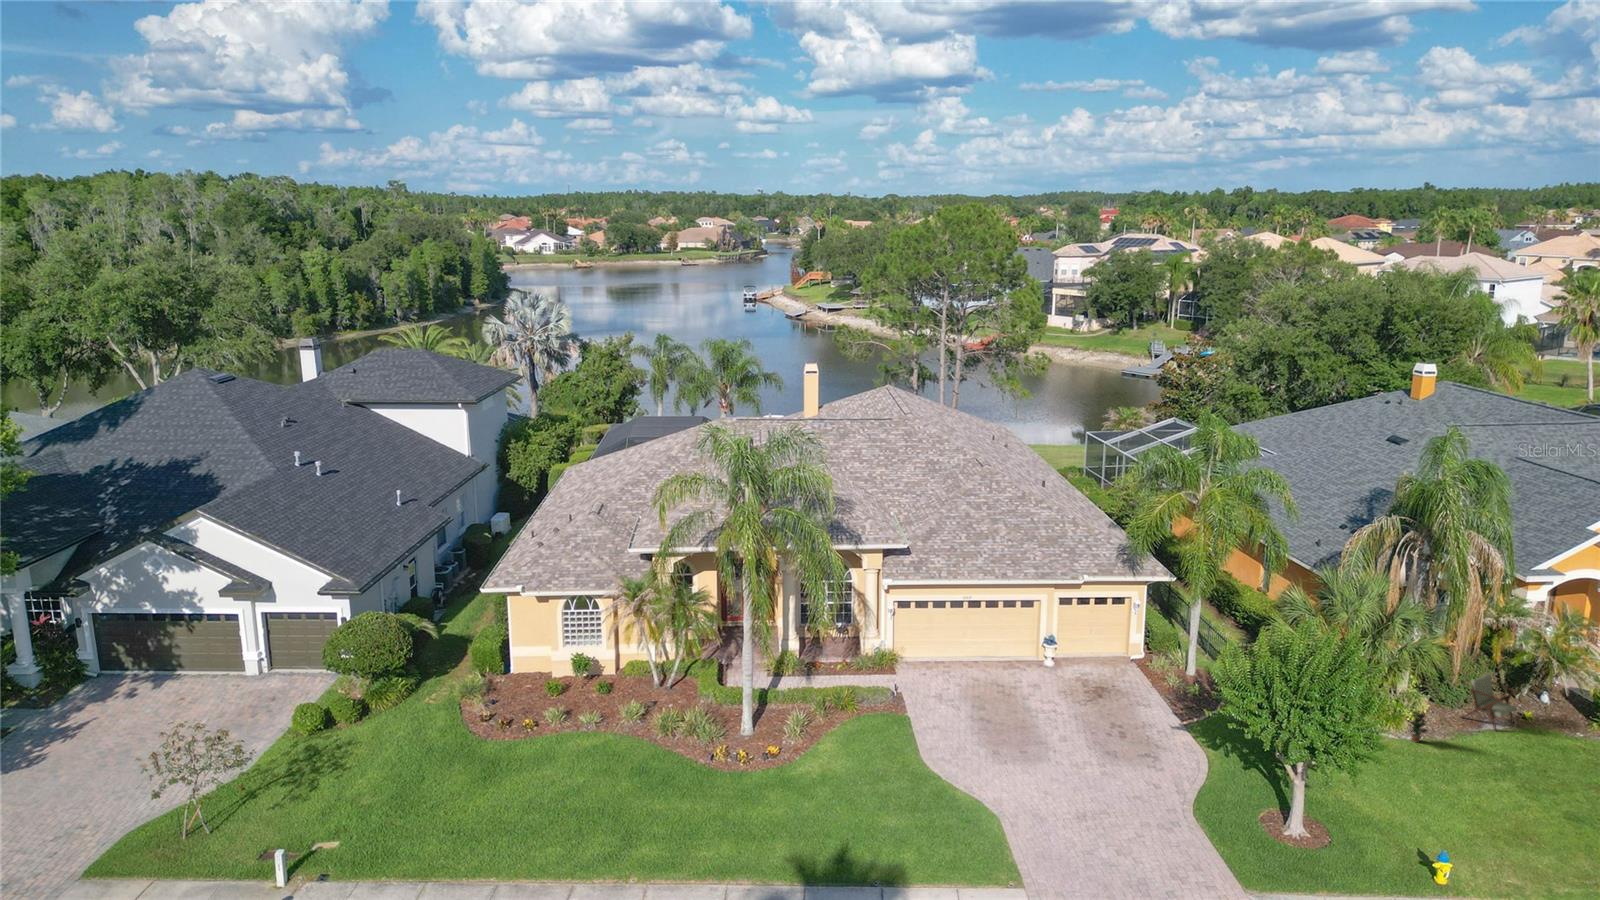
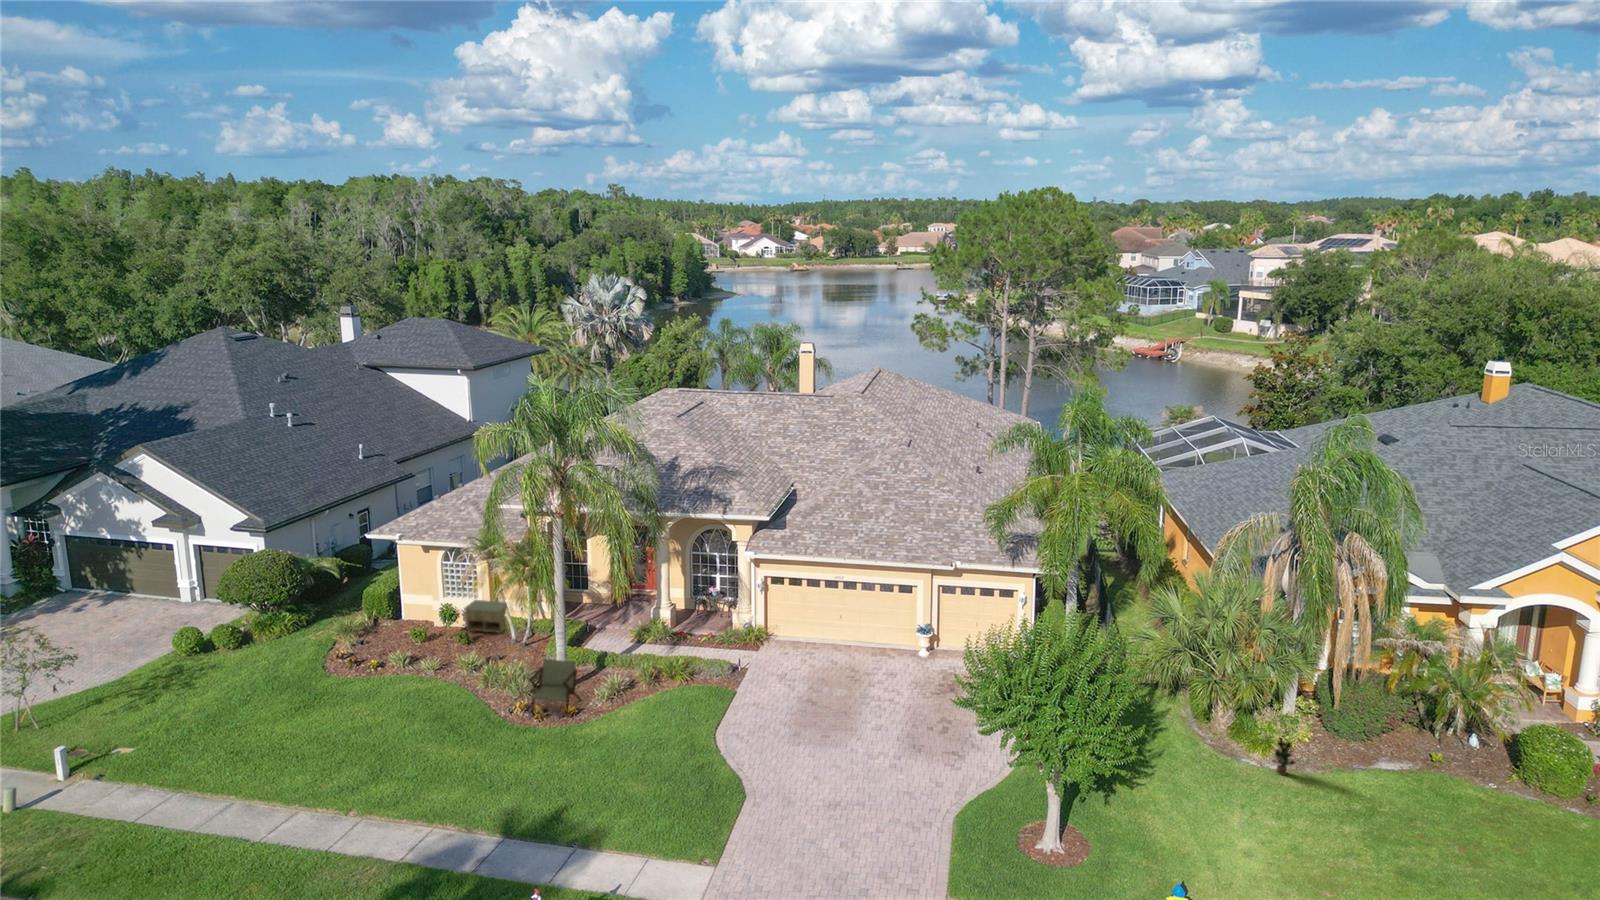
storage bench: none [594,647,635,681] -> present [465,600,507,633]
lounge chair: present [1462,674,1520,731] -> present [529,659,581,716]

